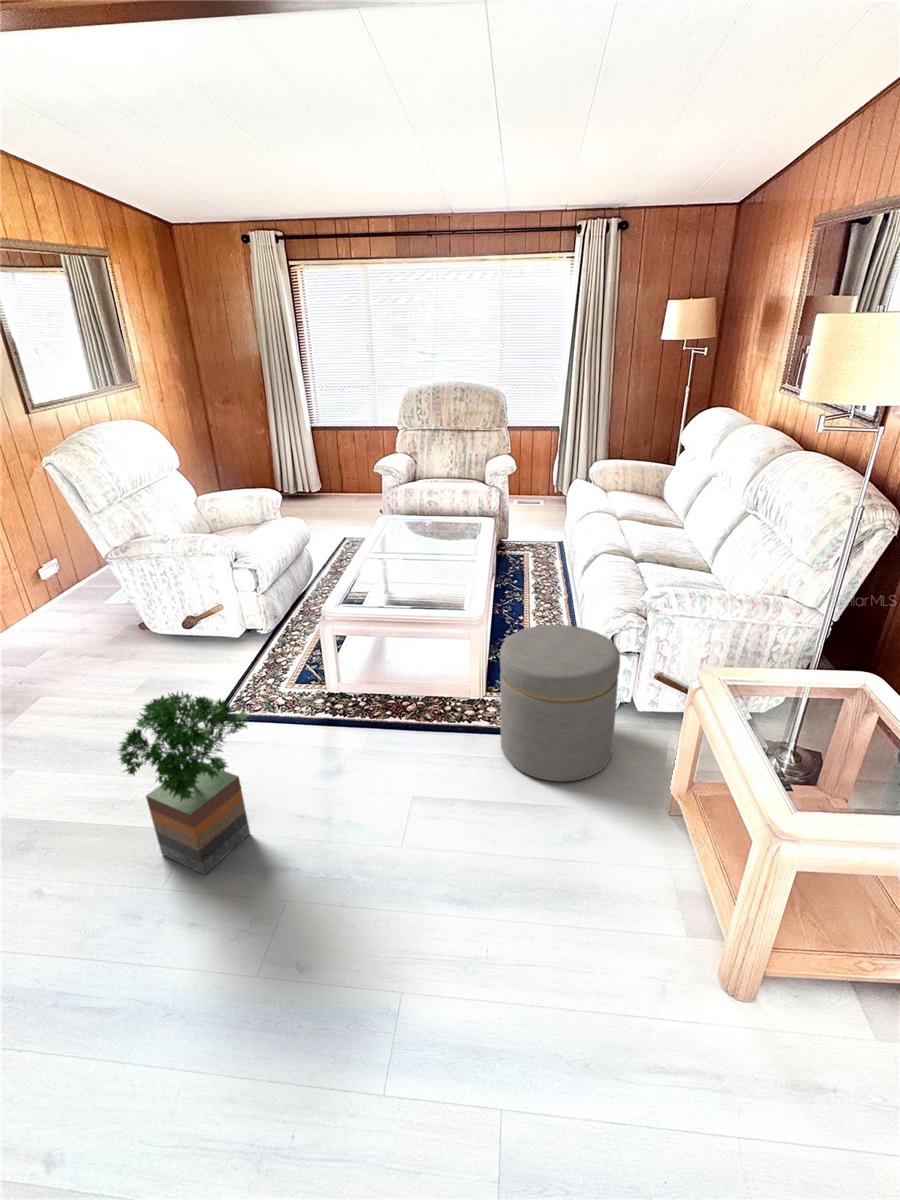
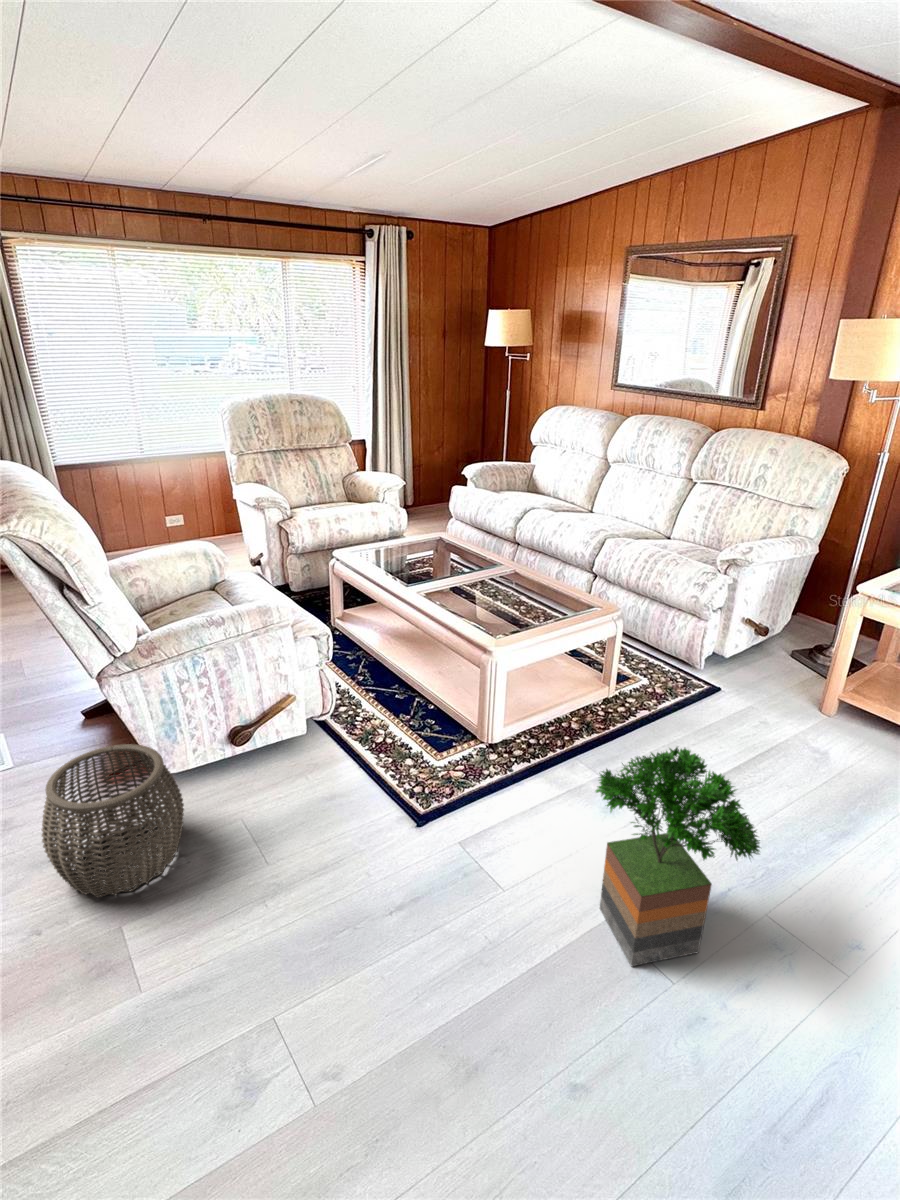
woven basket: none [31,601,122,686] -> present [42,744,184,897]
ottoman: present [500,625,620,781] -> none [671,603,795,740]

